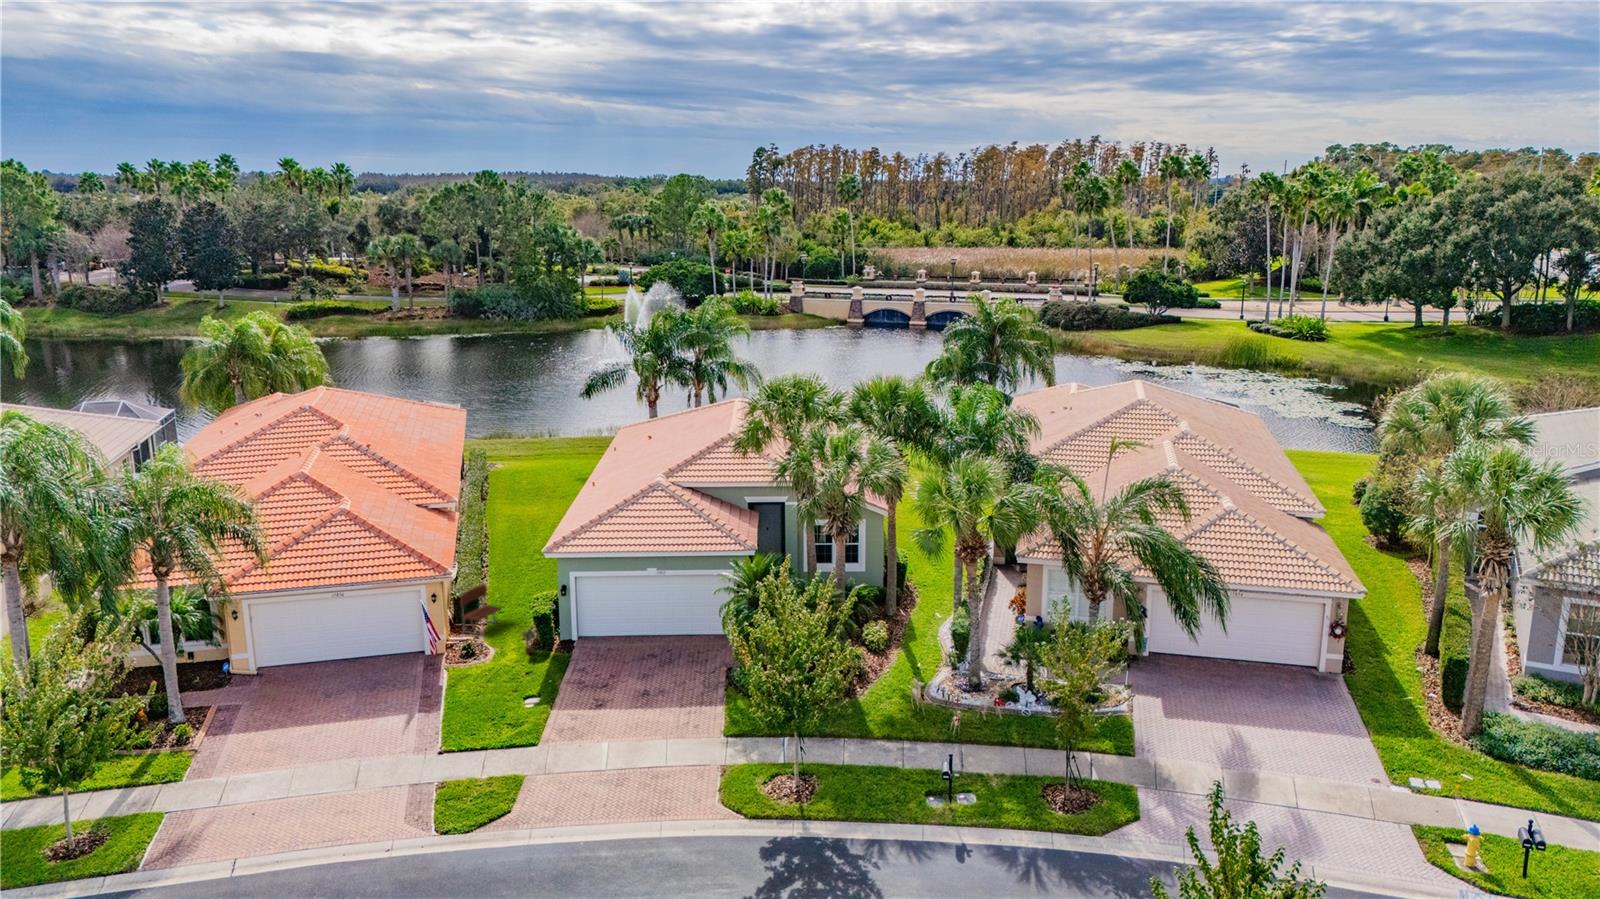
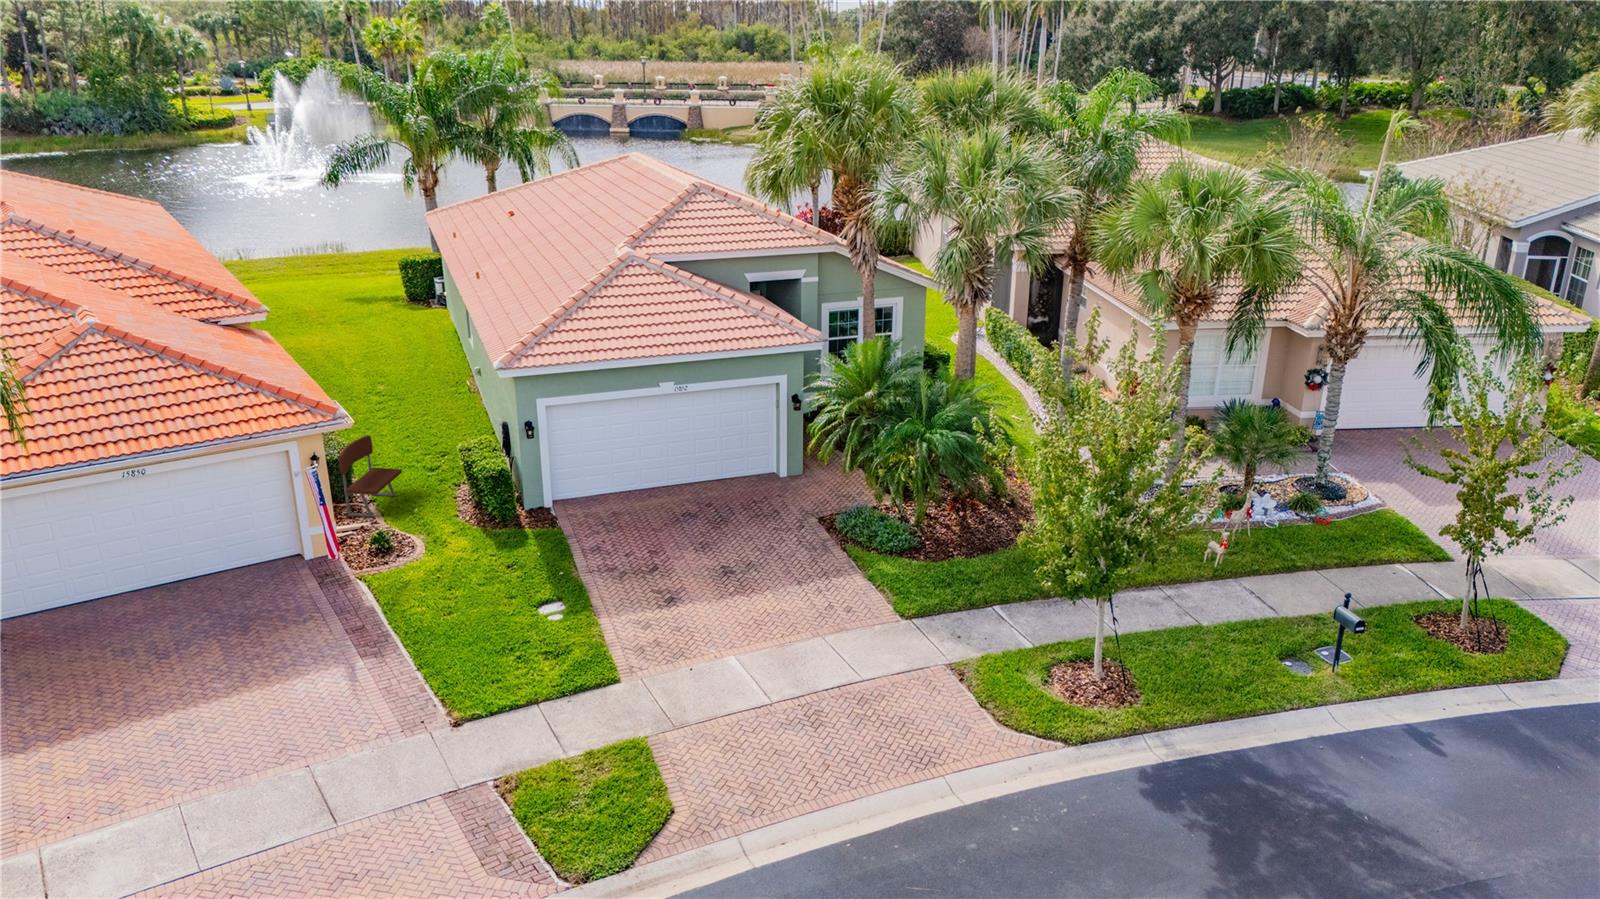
potted tree: present [522,627,538,654] -> none [467,489,500,536]

